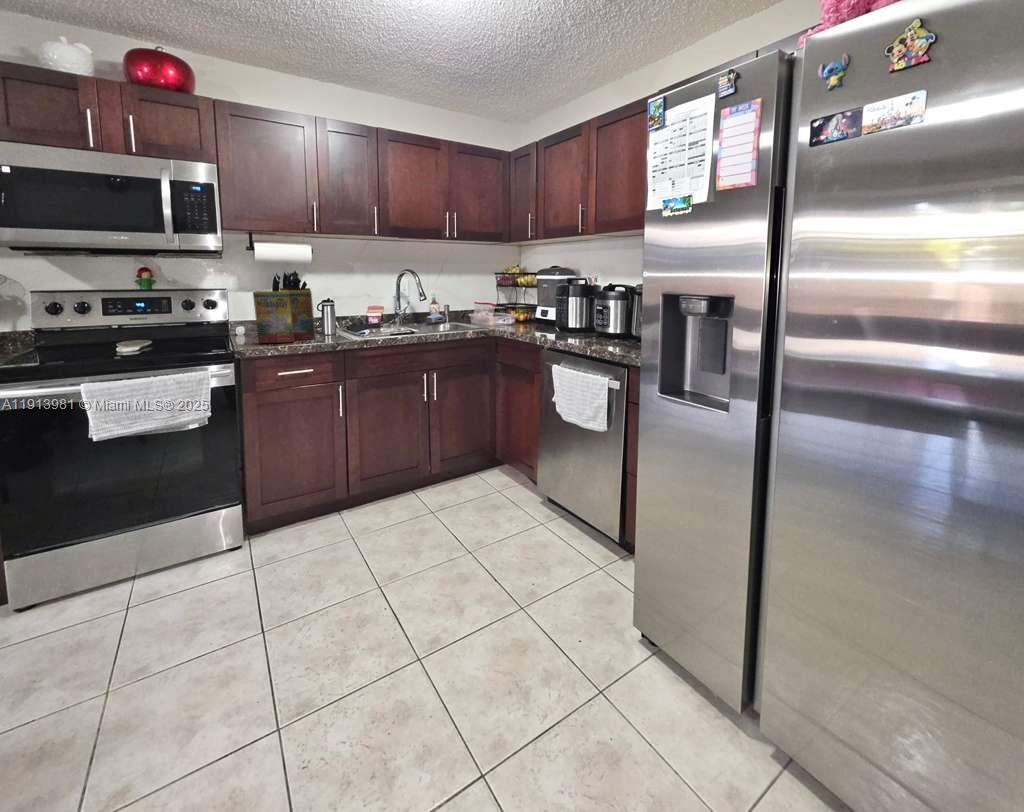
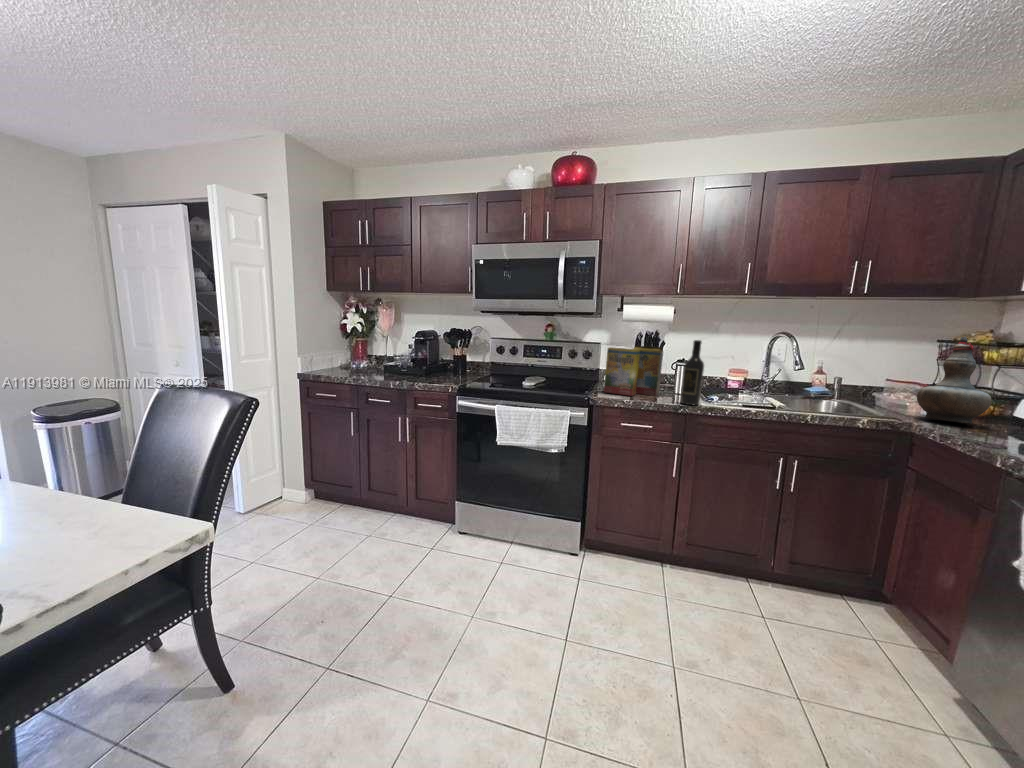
decorative vase: none [493,267,524,326] -> present [917,336,991,424]
wine bottle: none [341,278,361,341] -> present [681,340,704,405]

